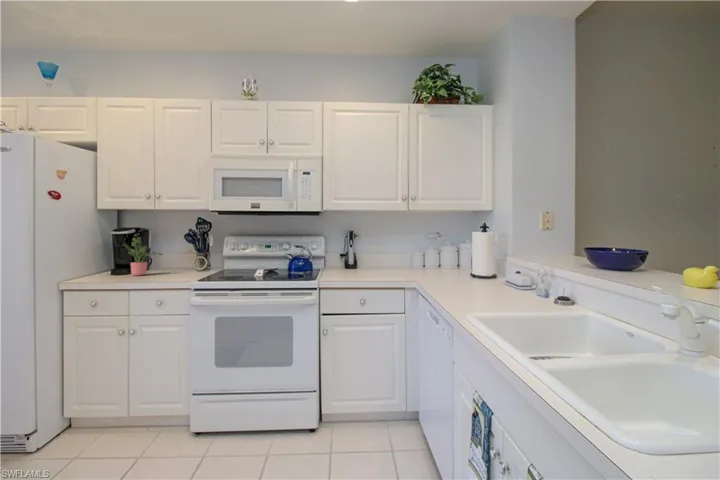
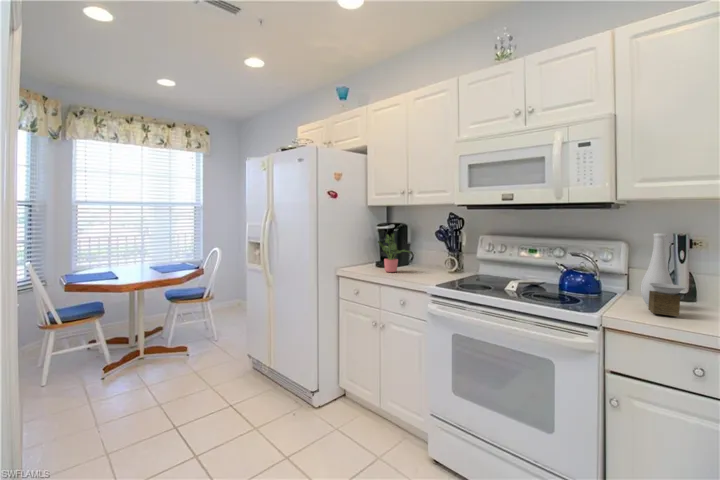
vase: none [335,230,356,275] -> present [641,233,686,316]

